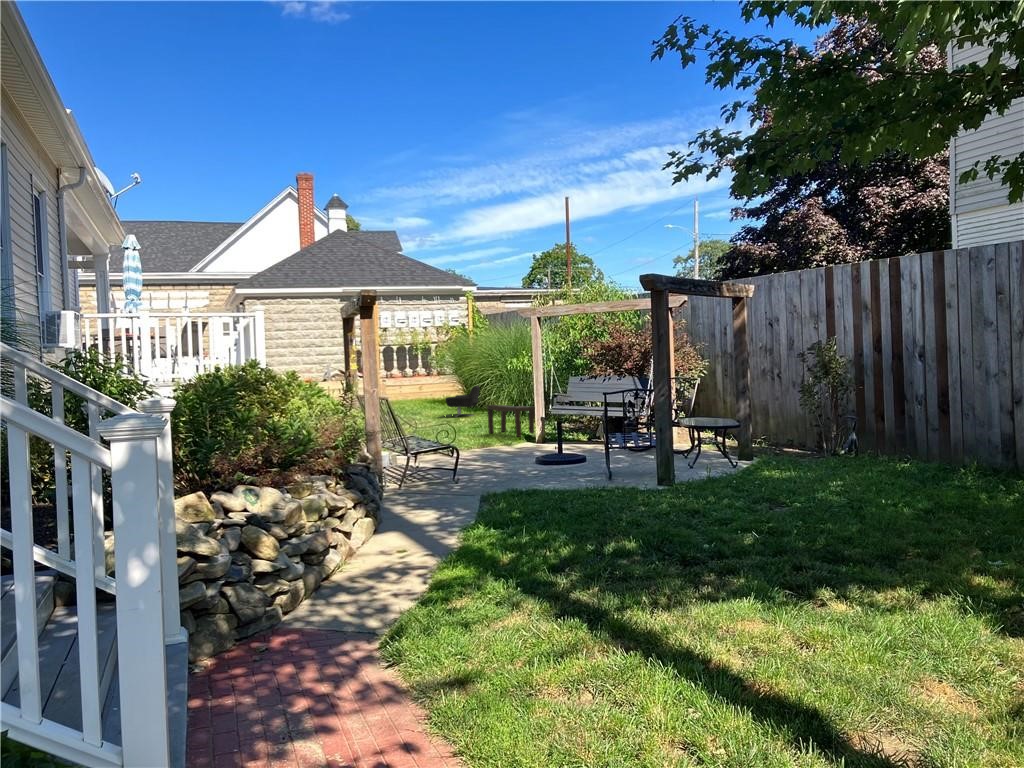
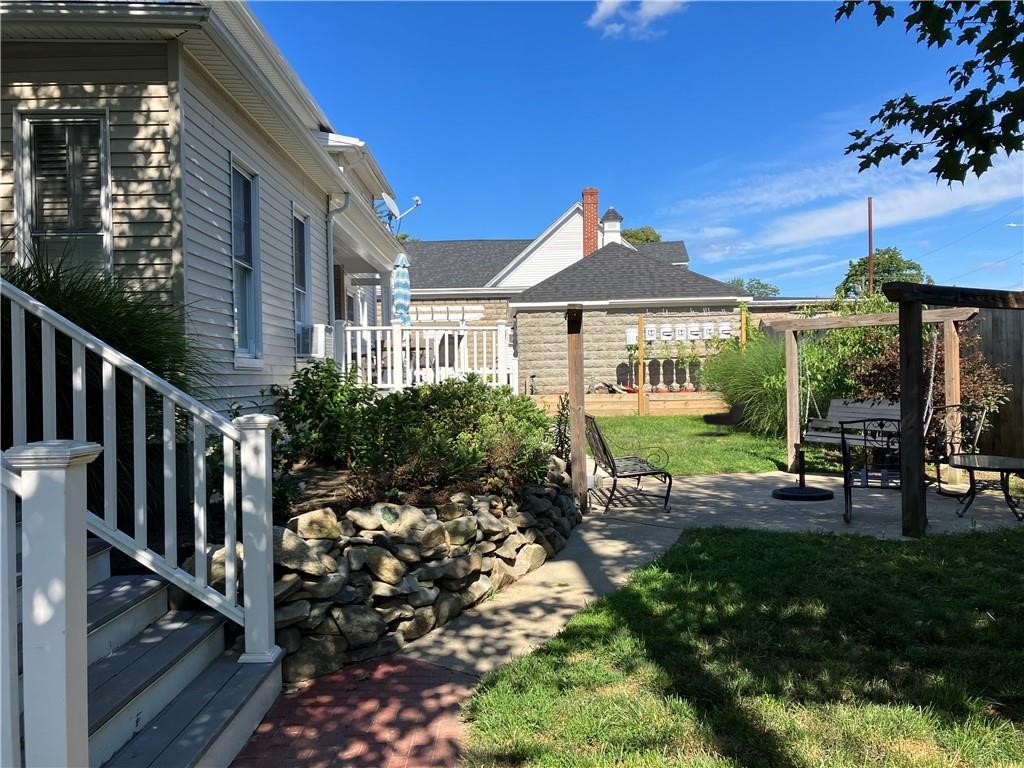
bench: present [487,405,535,437] -> none [737,425,791,463]

